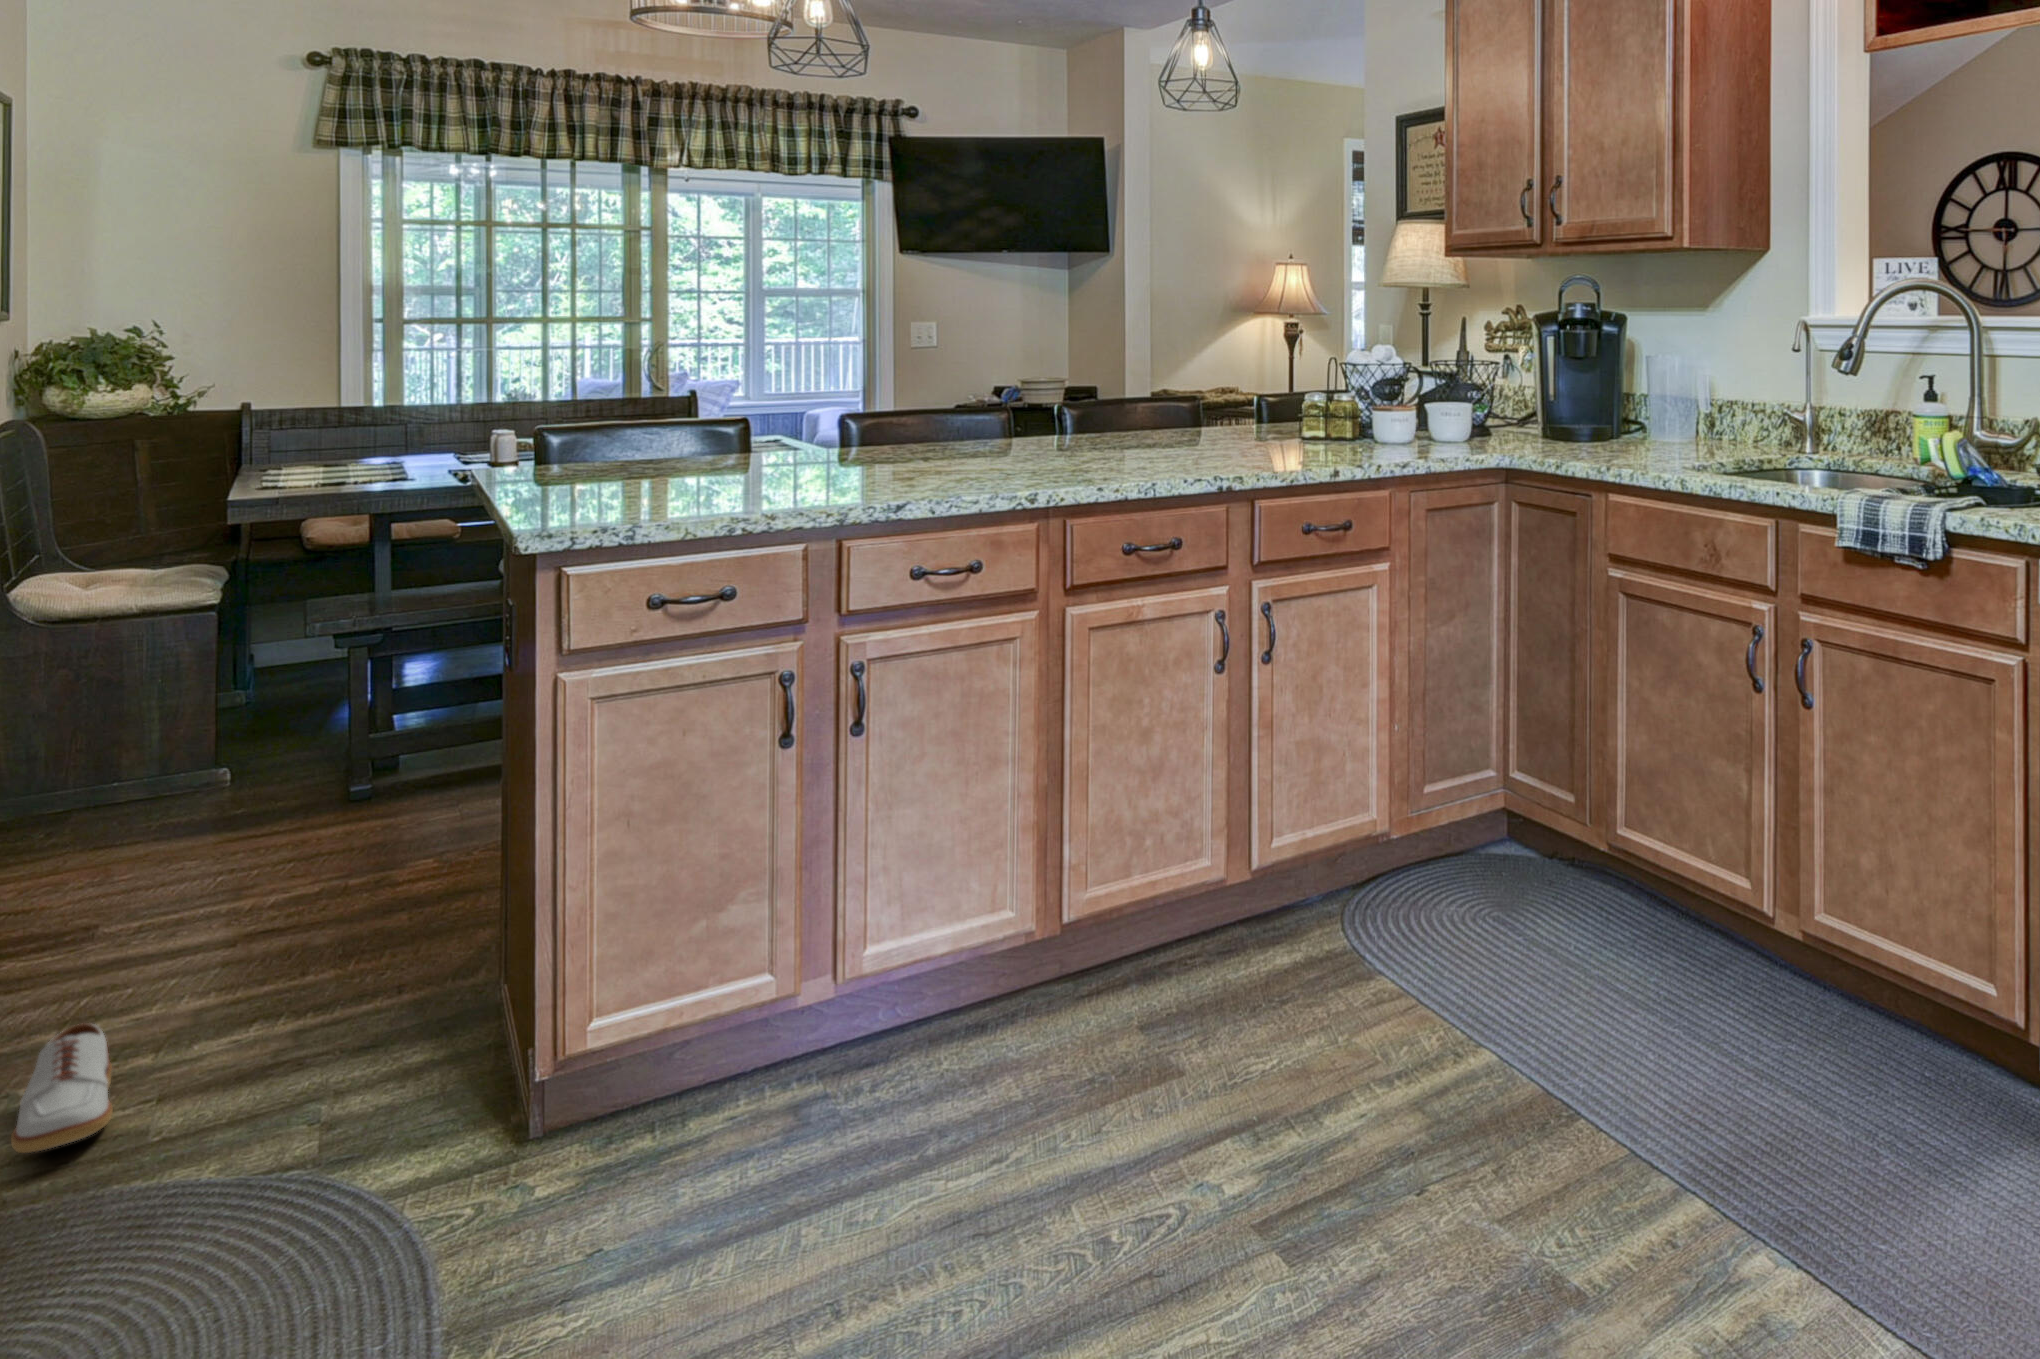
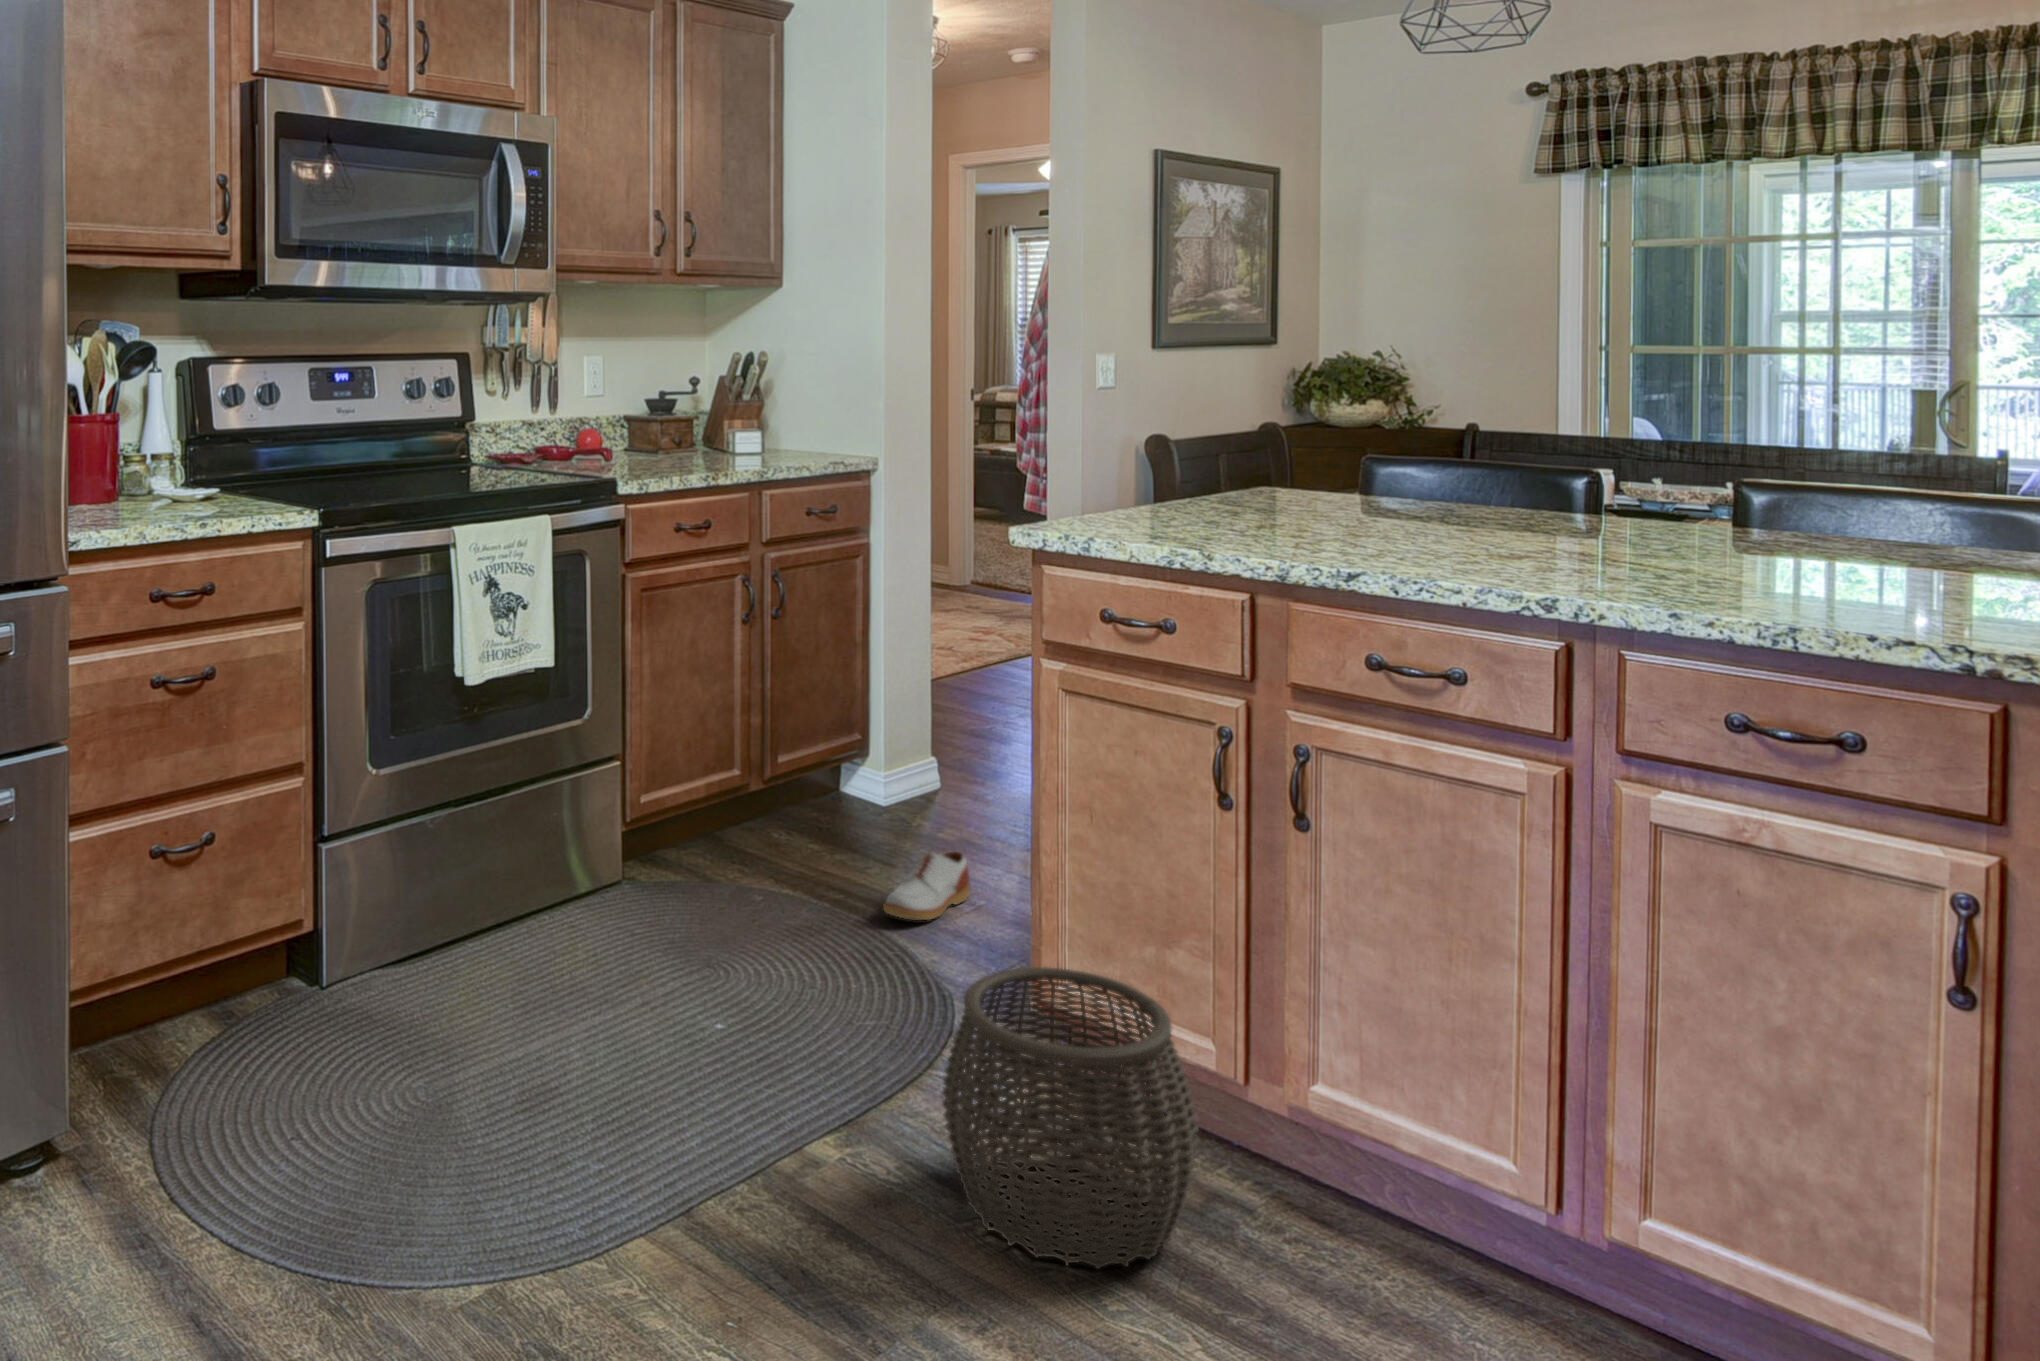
woven basket: none [603,946,882,1262] -> present [942,967,1199,1269]

